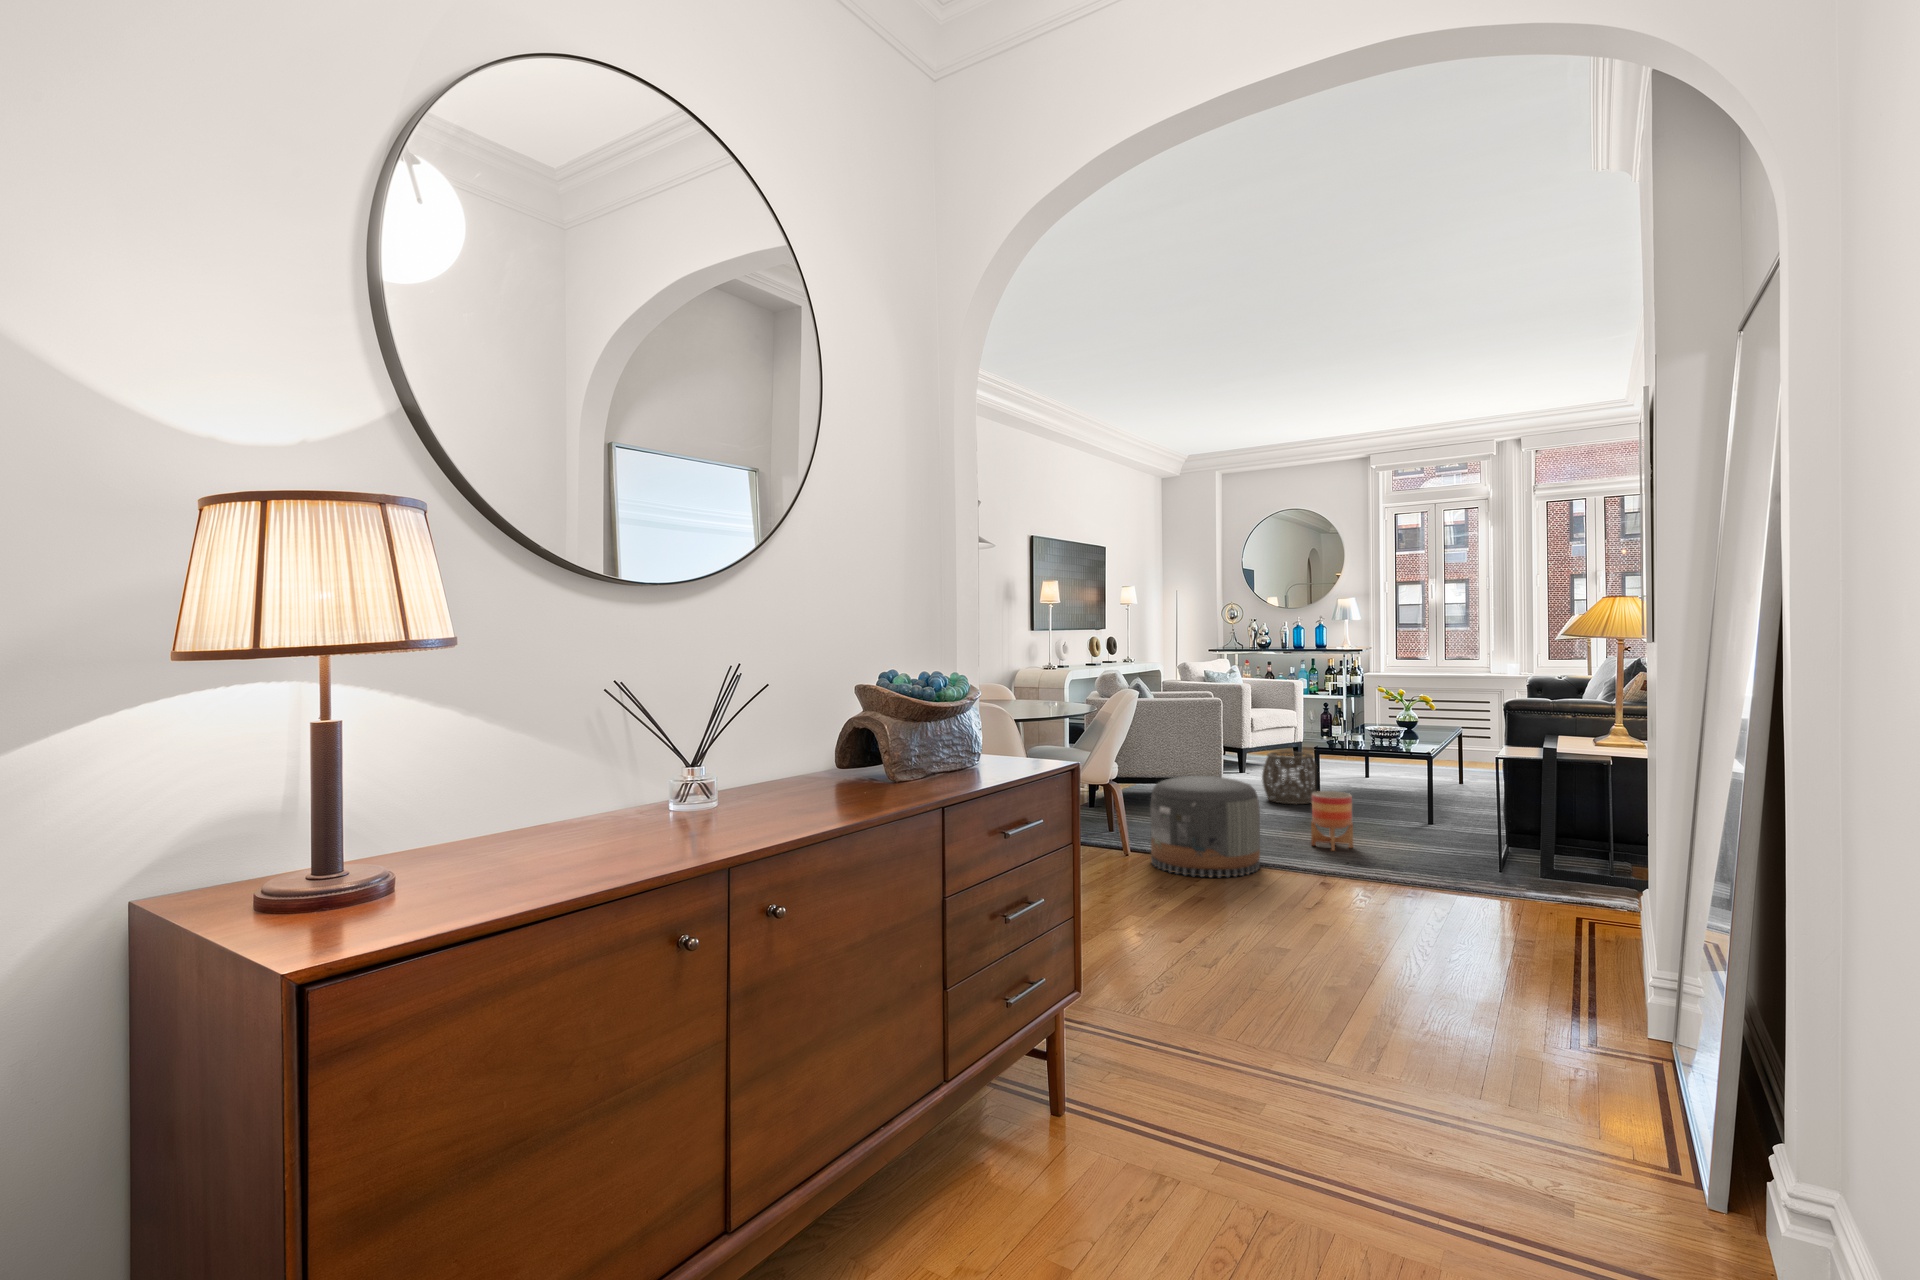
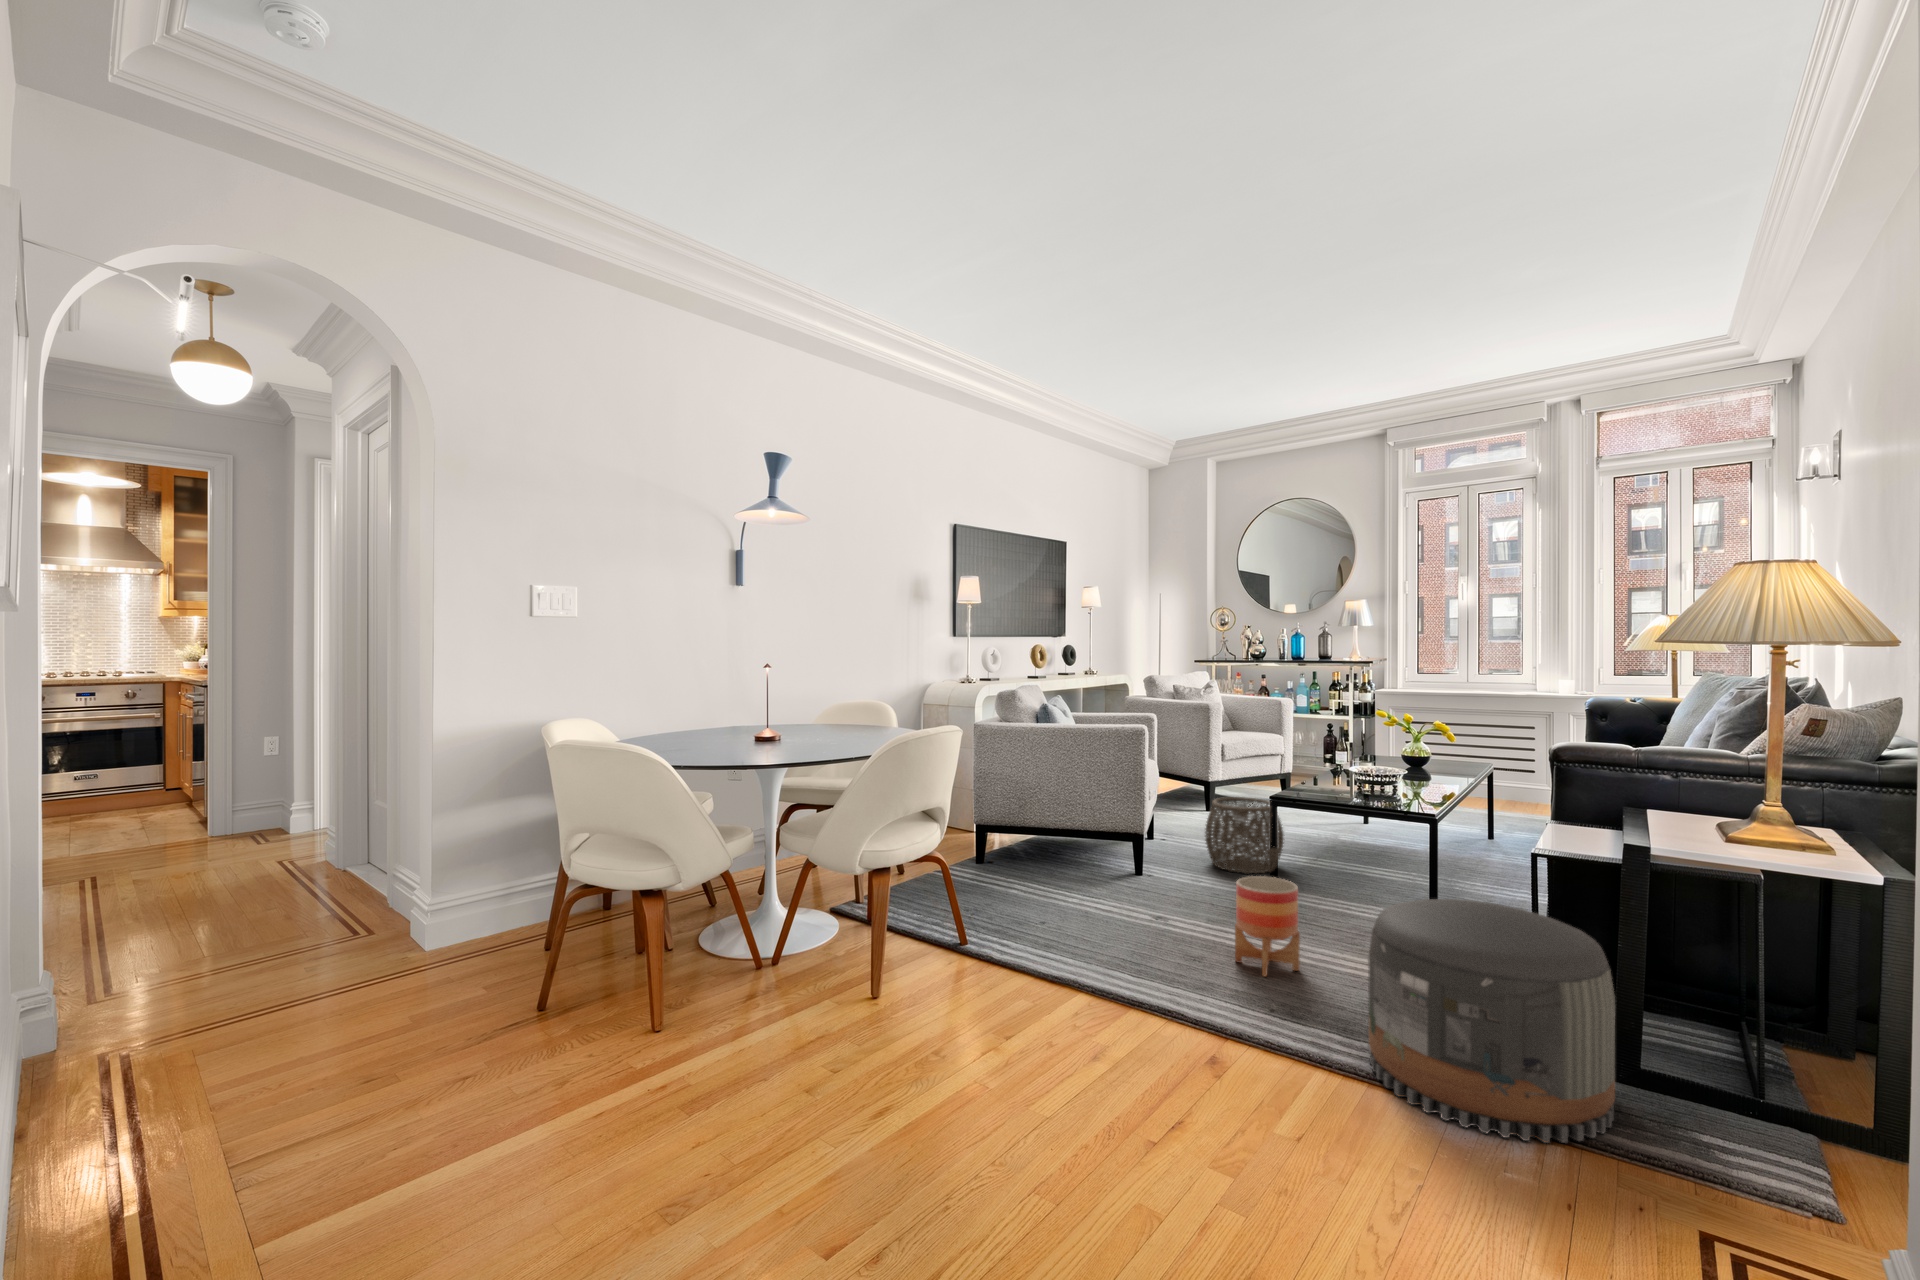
pouf: present [1150,776,1260,877] -> present [1368,899,1615,1143]

